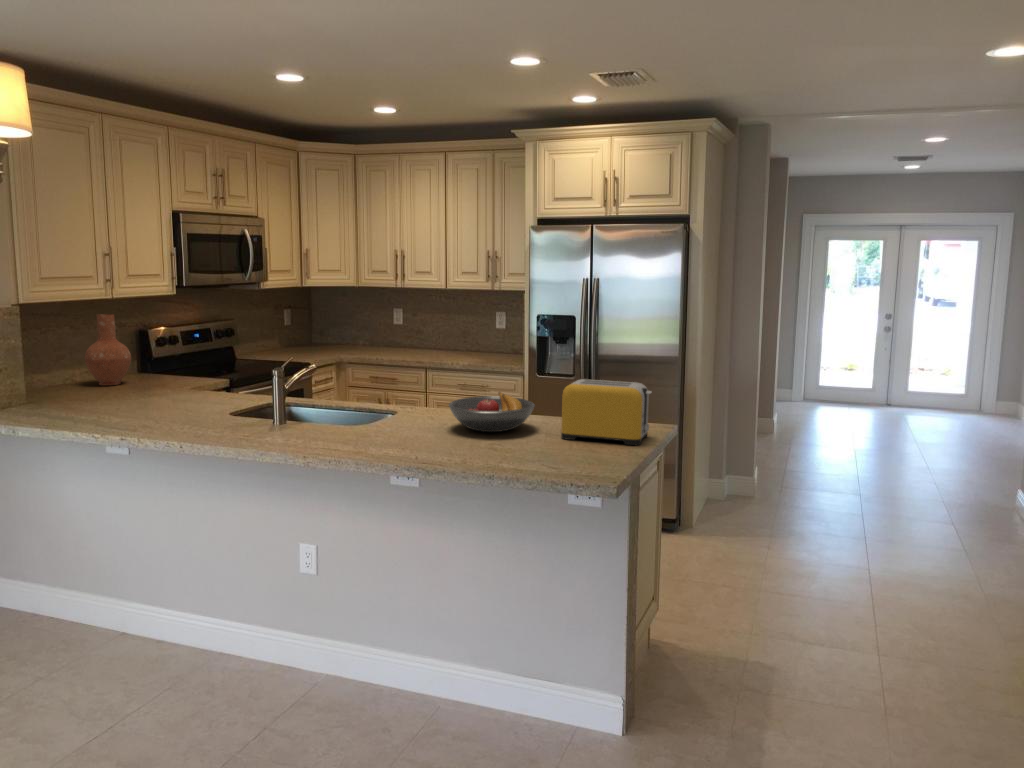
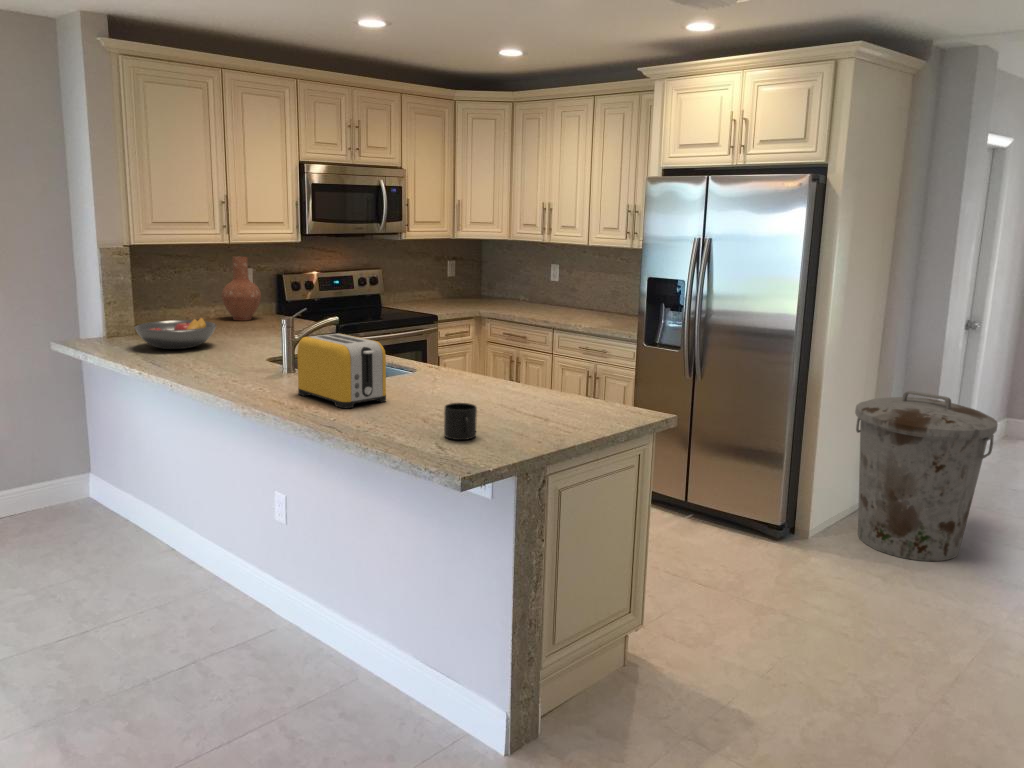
toaster: present [561,379,652,445] -> present [297,334,386,408]
fruit bowl: present [449,392,535,432] -> present [134,317,217,349]
trash can: none [709,396,815,531] -> present [855,391,998,561]
mug: none [547,435,579,468] -> present [444,403,477,440]

